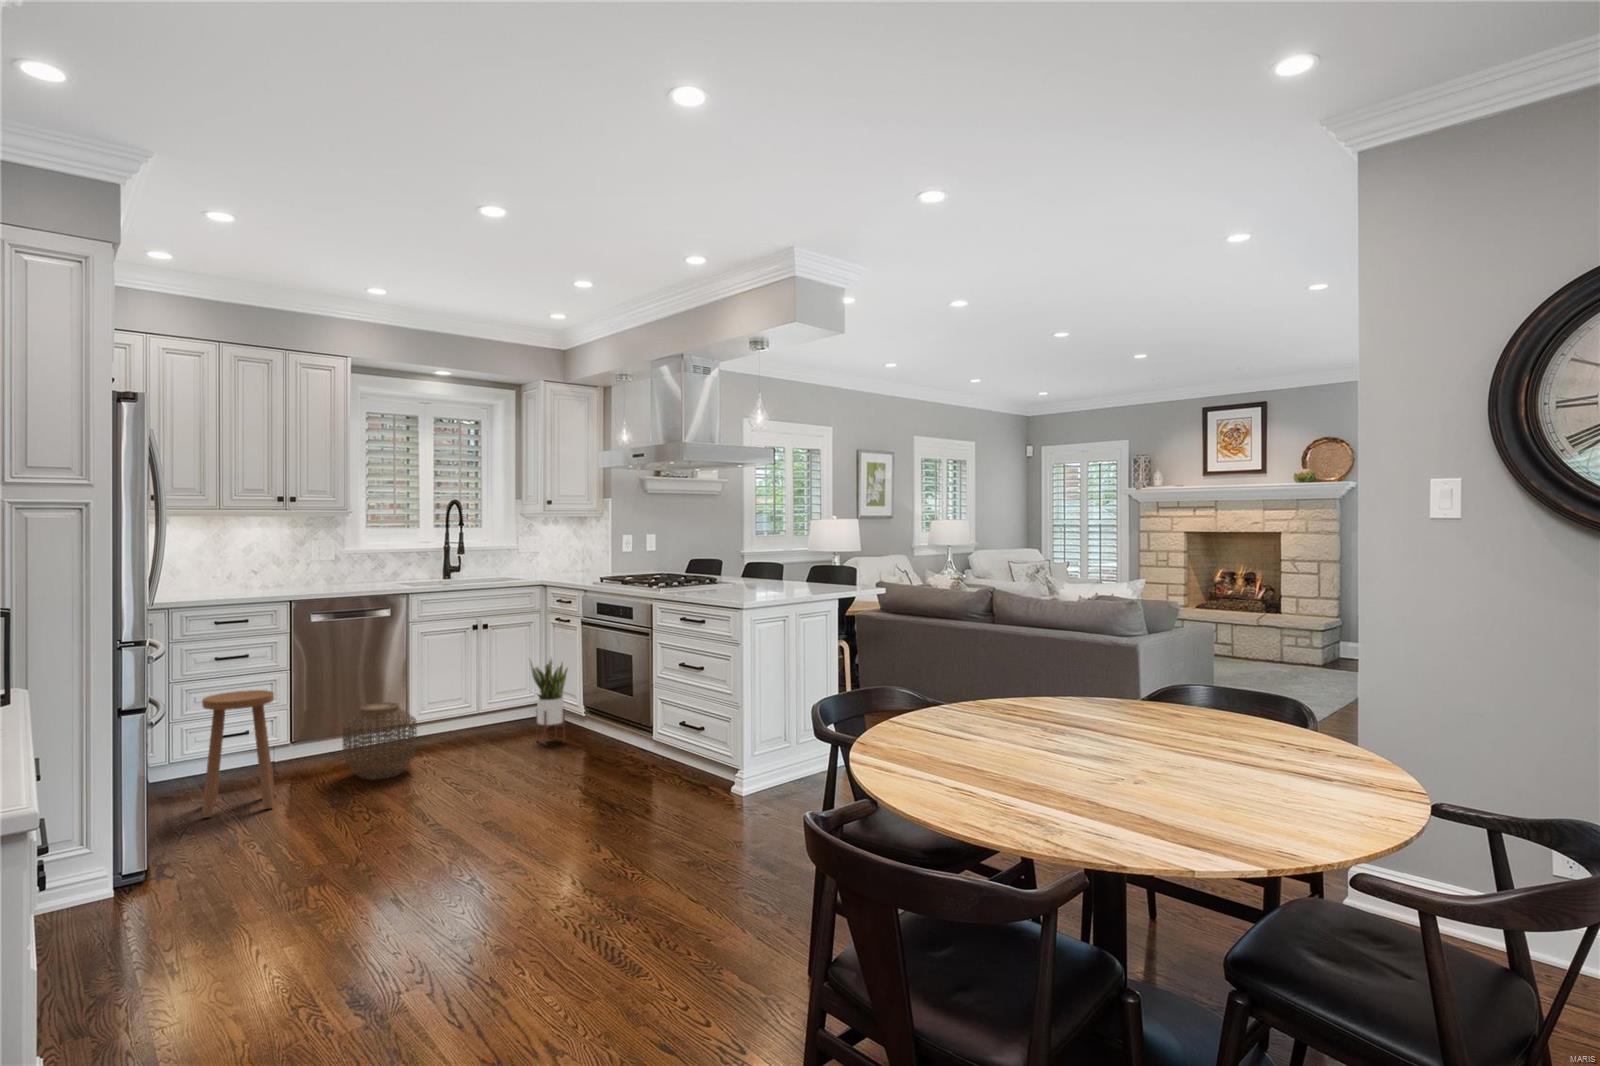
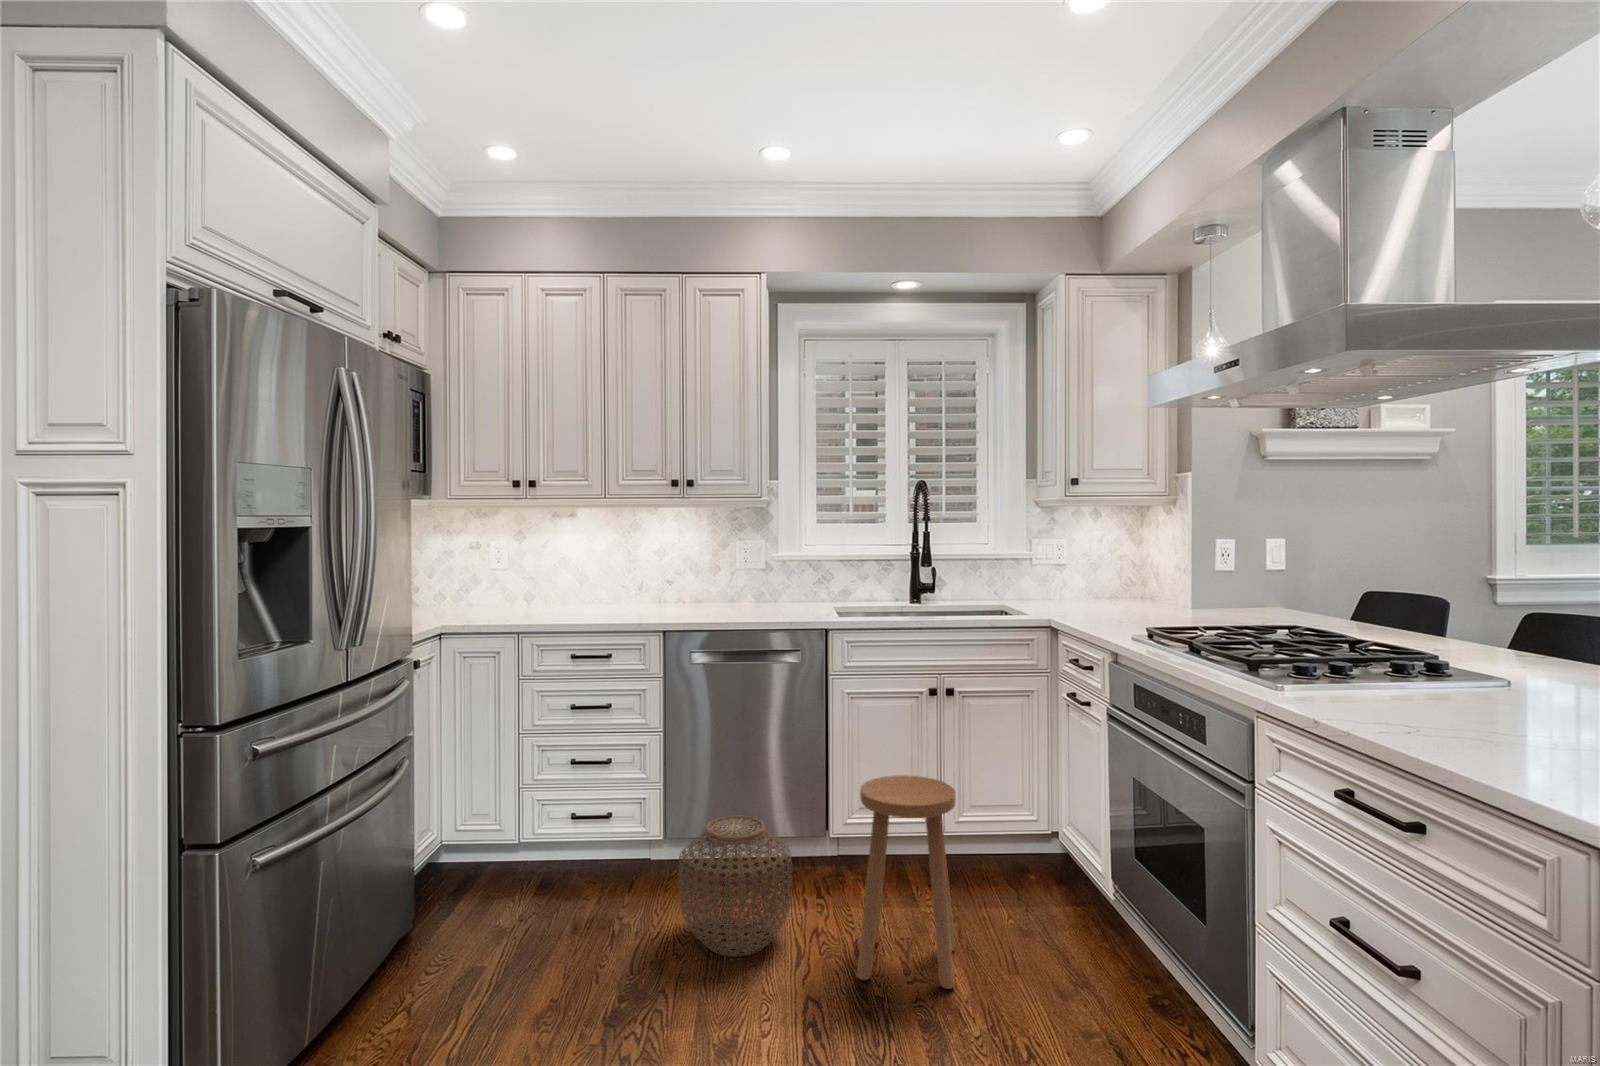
potted plant: present [530,658,568,745] -> none [1001,768,1076,946]
stool: present [202,690,275,818] -> present [857,775,956,989]

